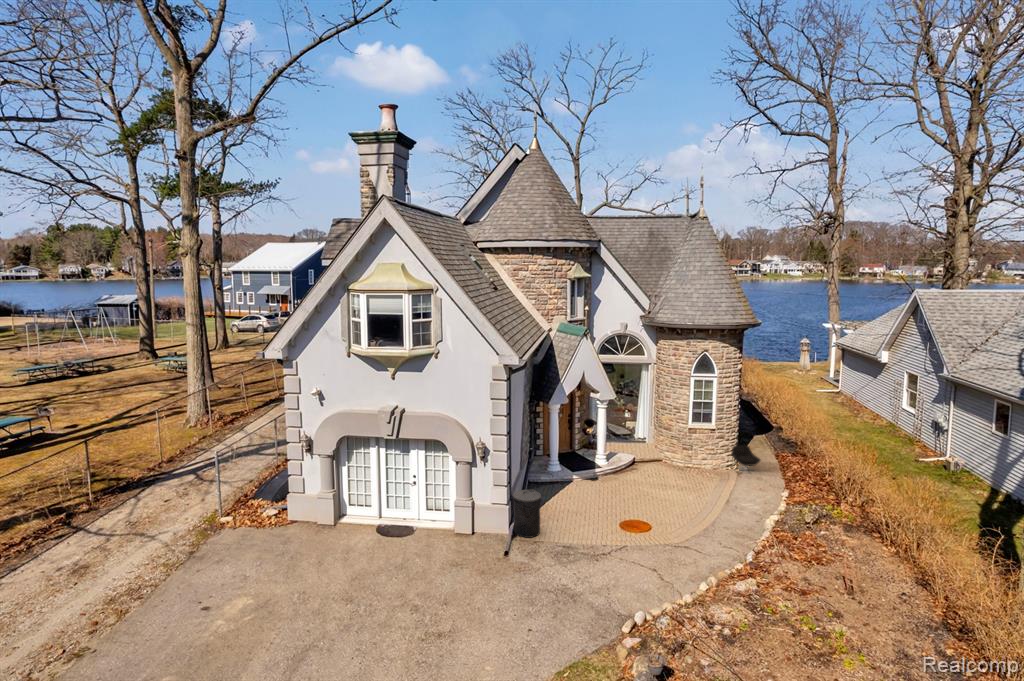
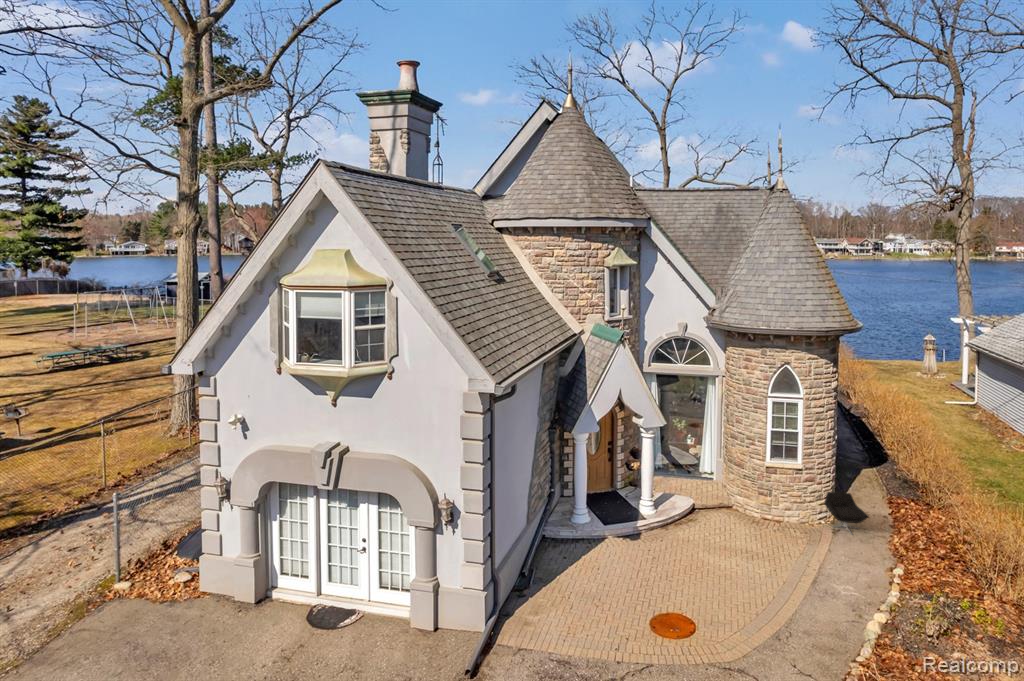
trash can: present [513,489,541,538] -> none [496,561,535,632]

